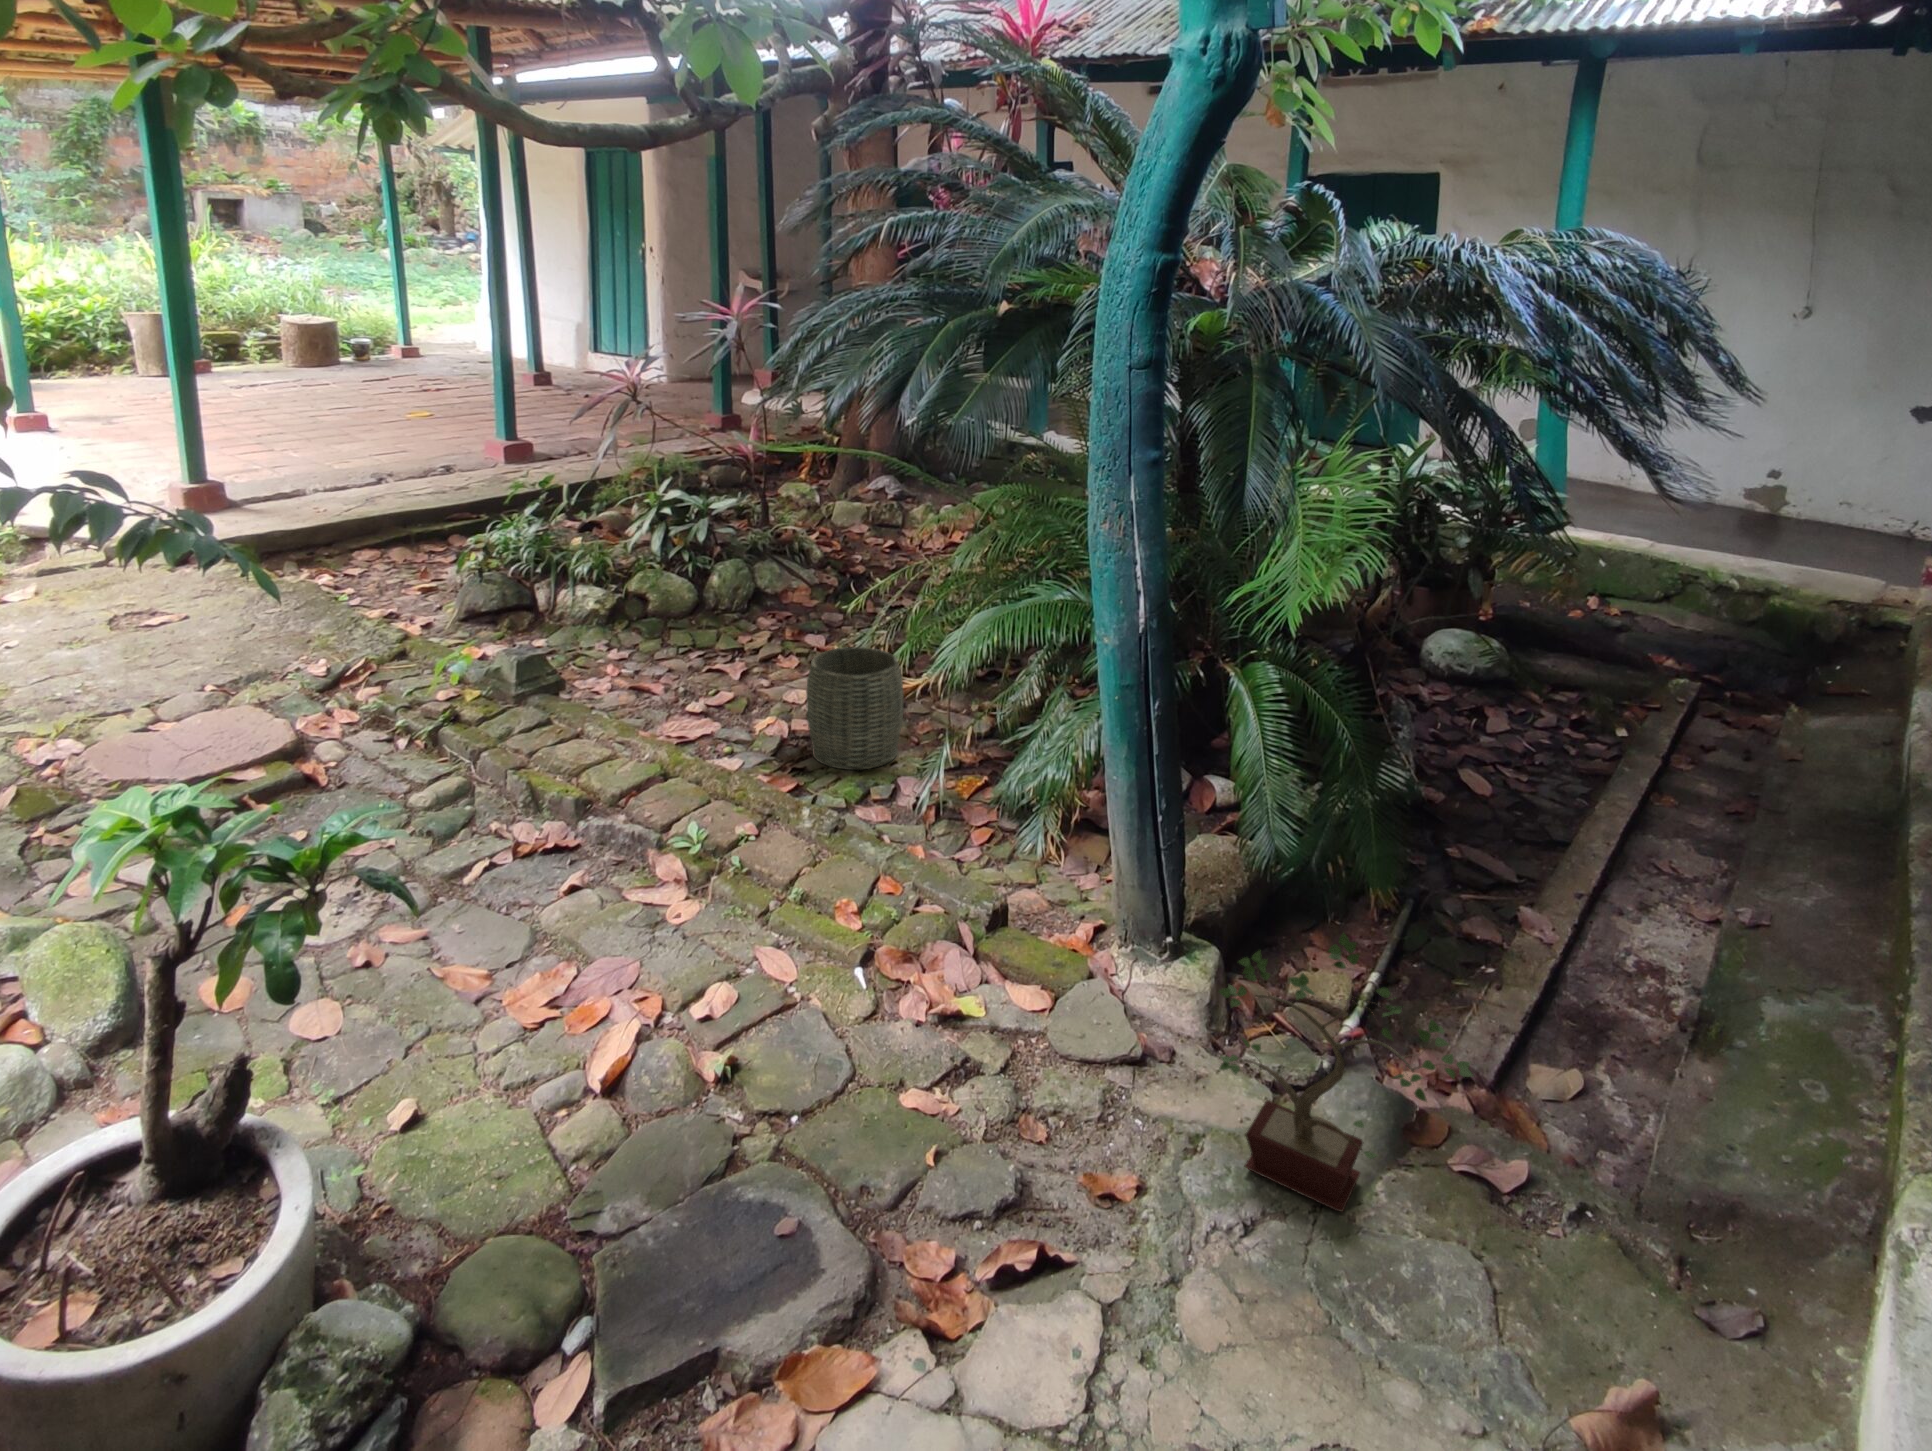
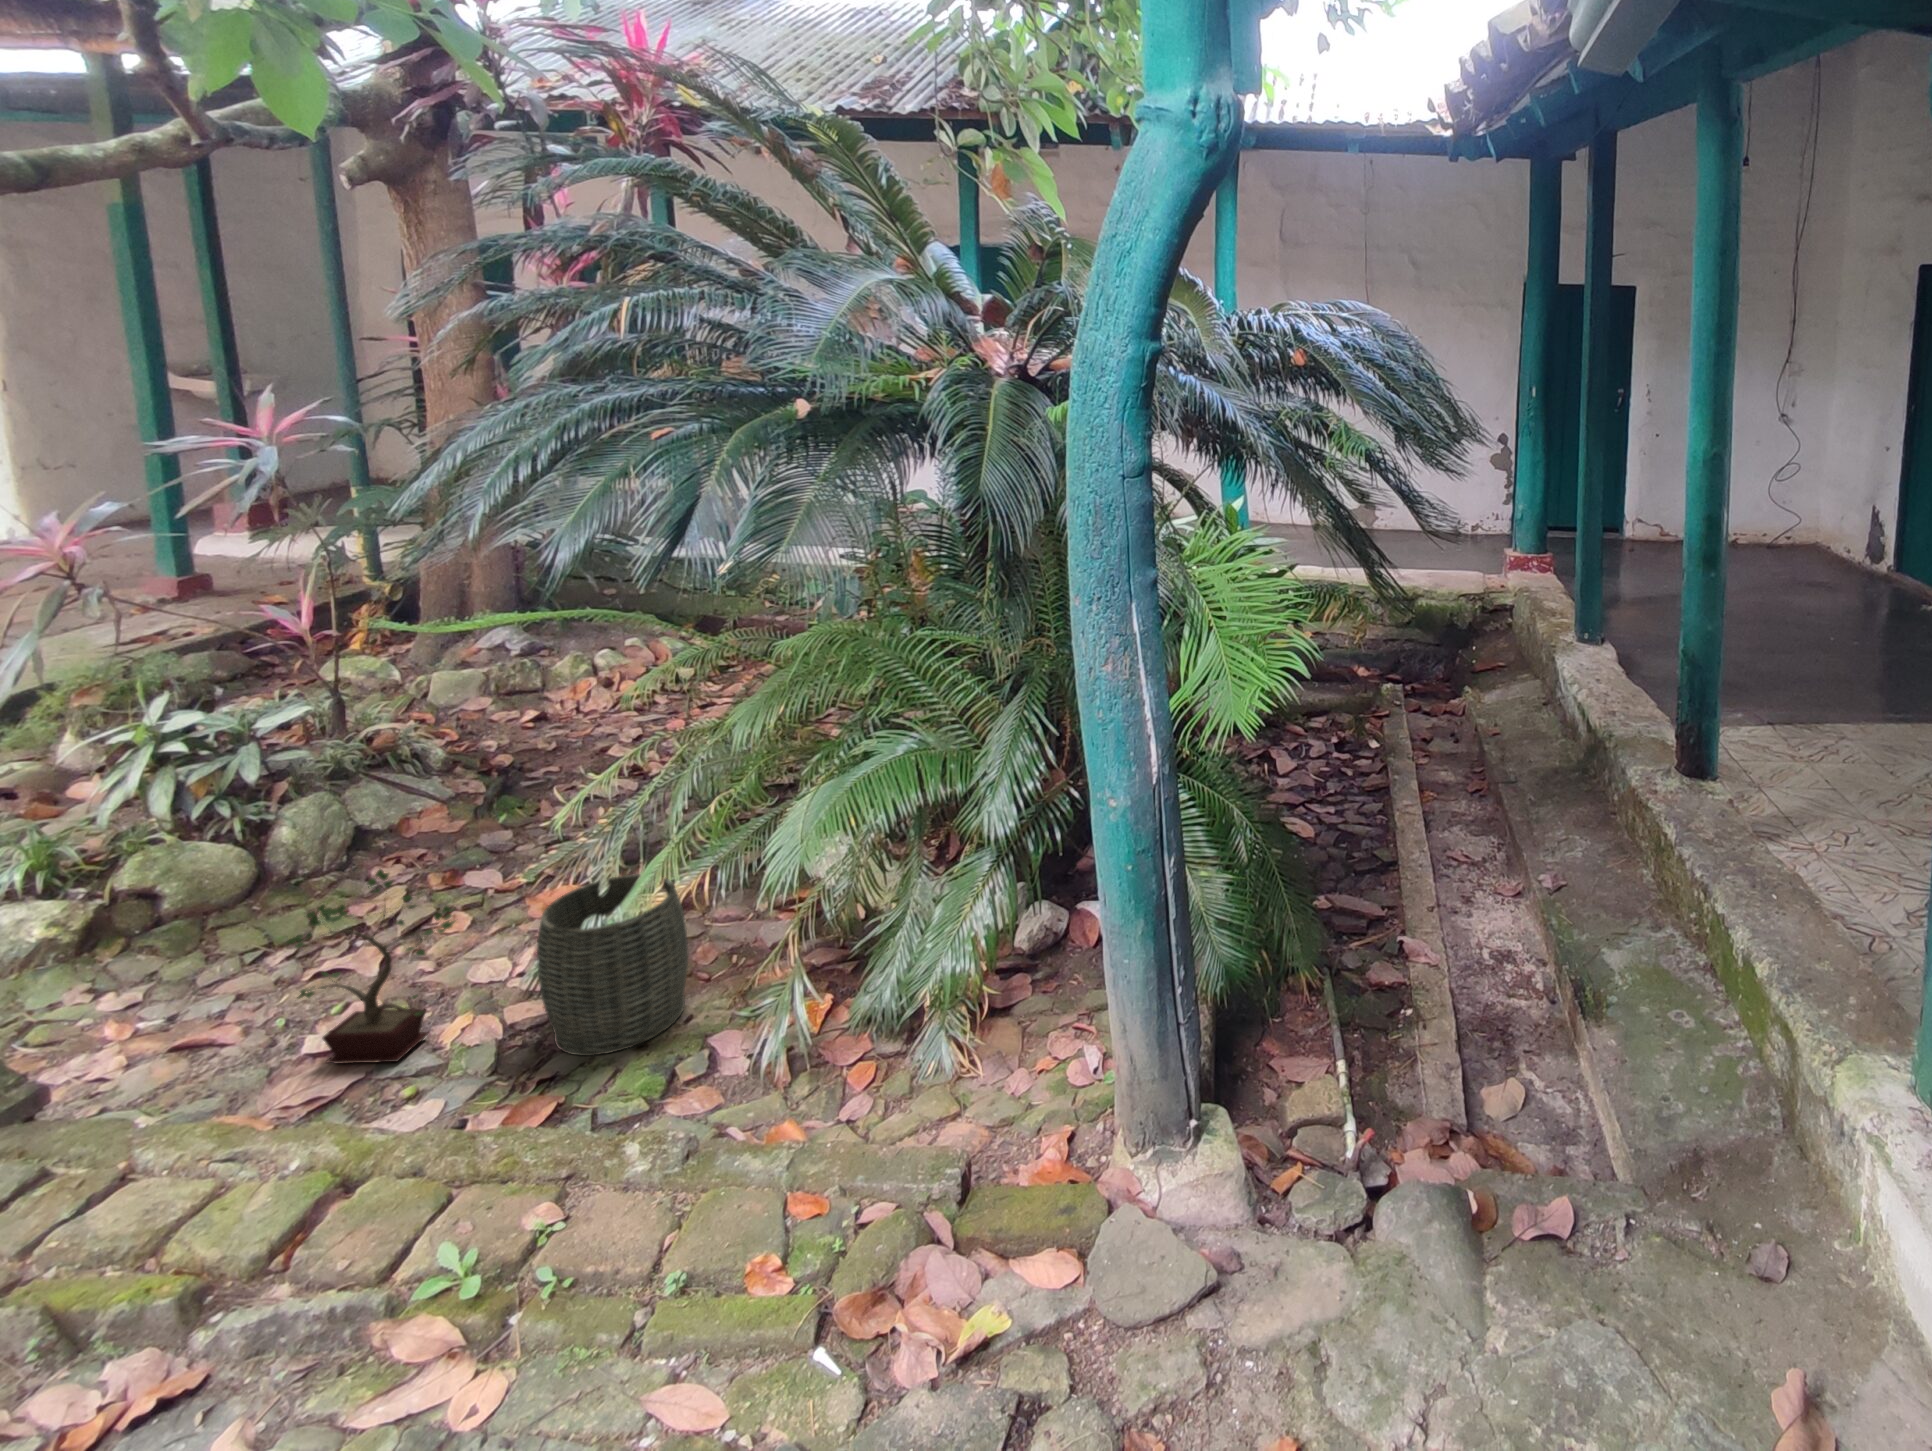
potted plant: present [1219,933,1473,1212] -> present [287,869,455,1064]

